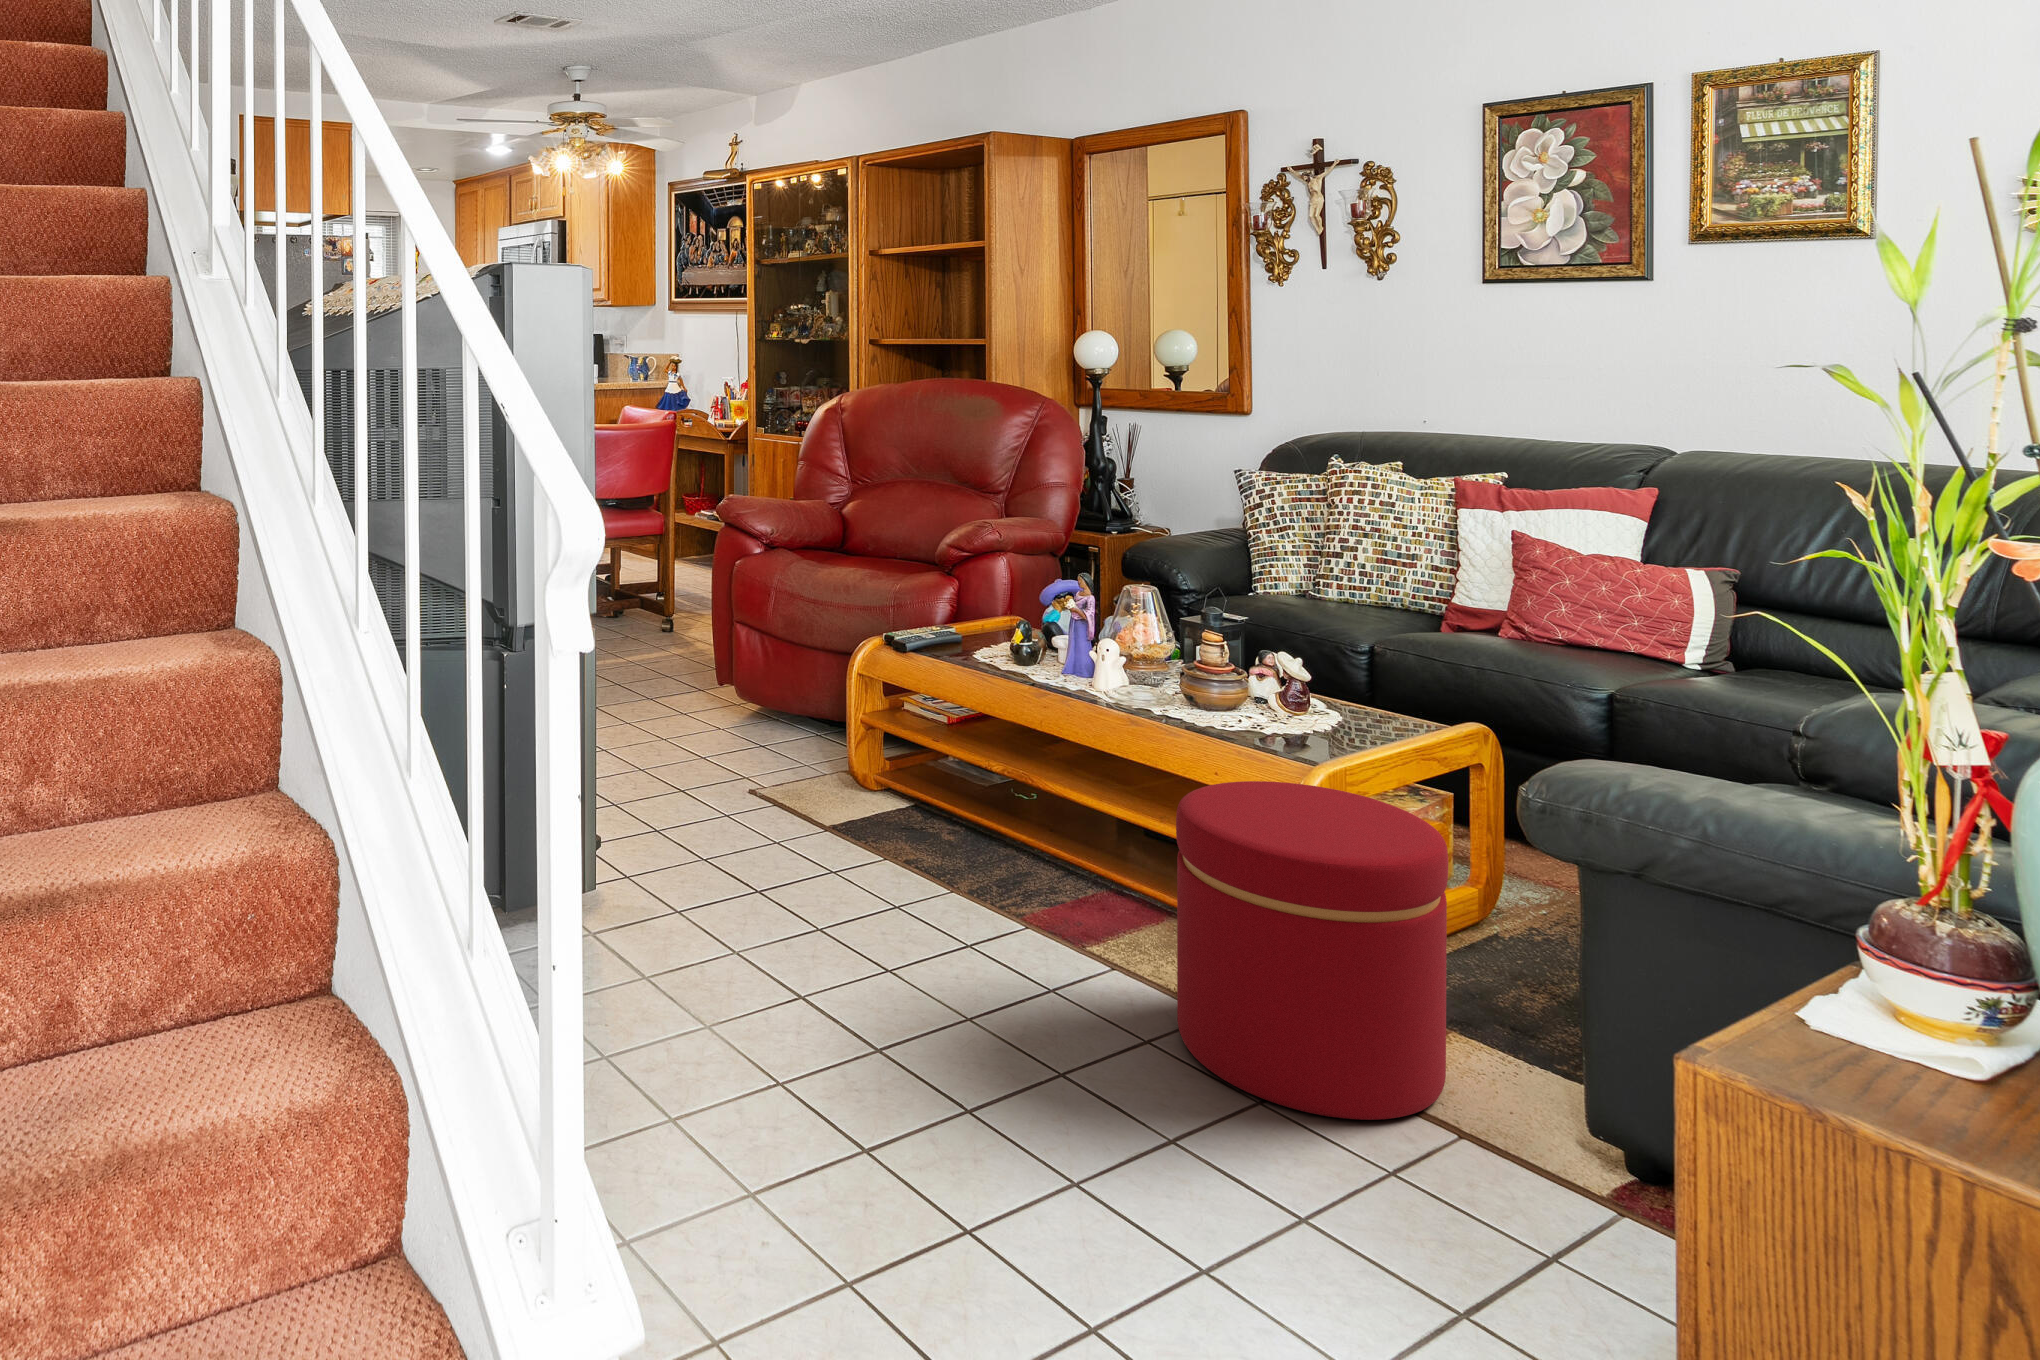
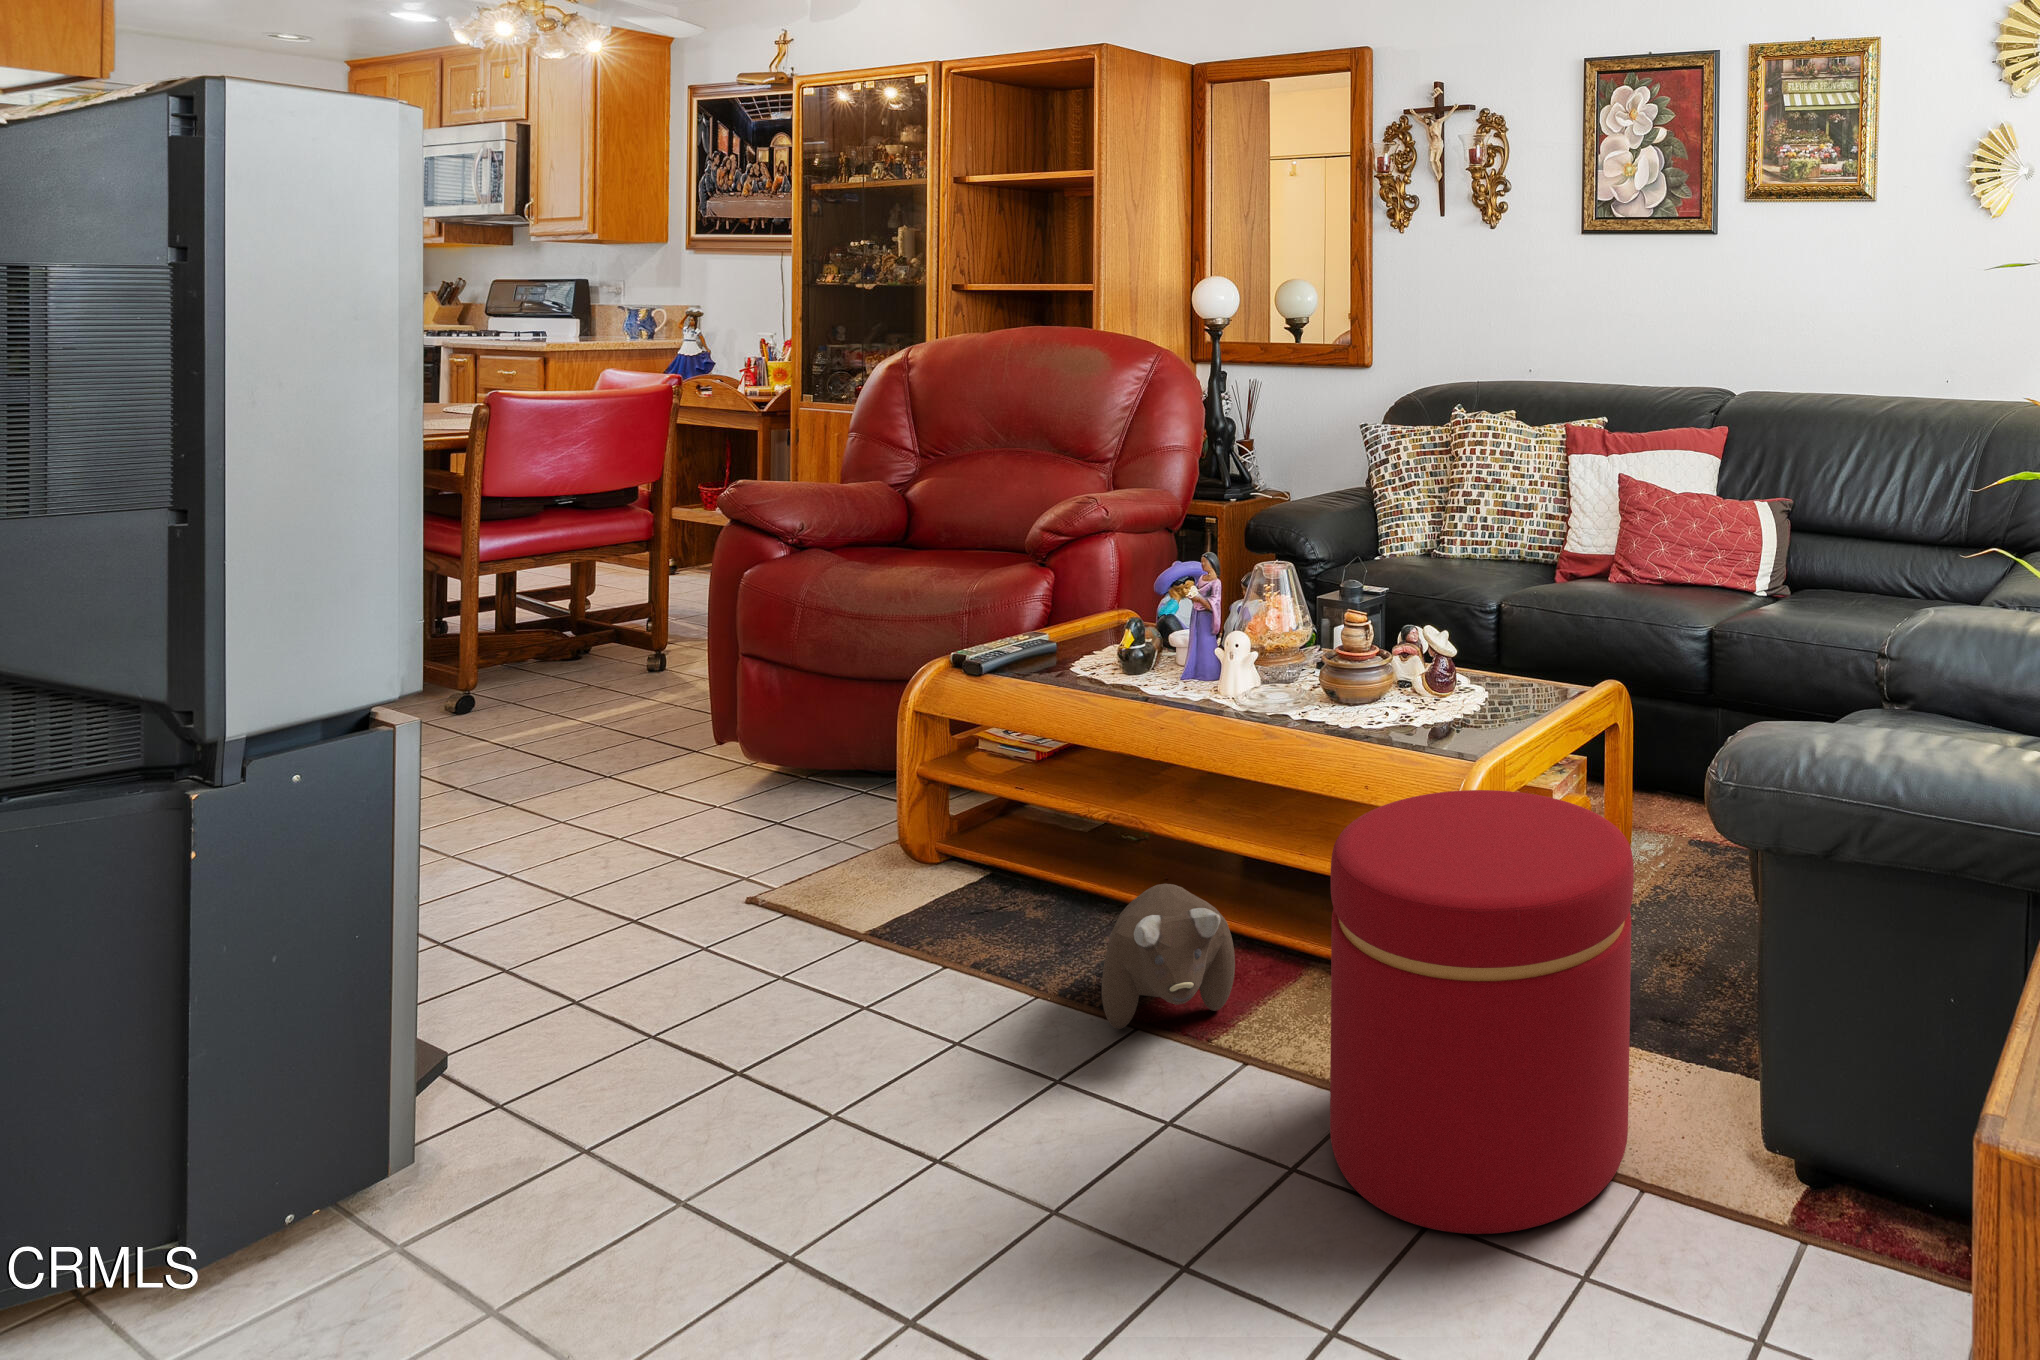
plush toy: none [1002,824,1105,928] -> present [1102,884,1235,1029]

